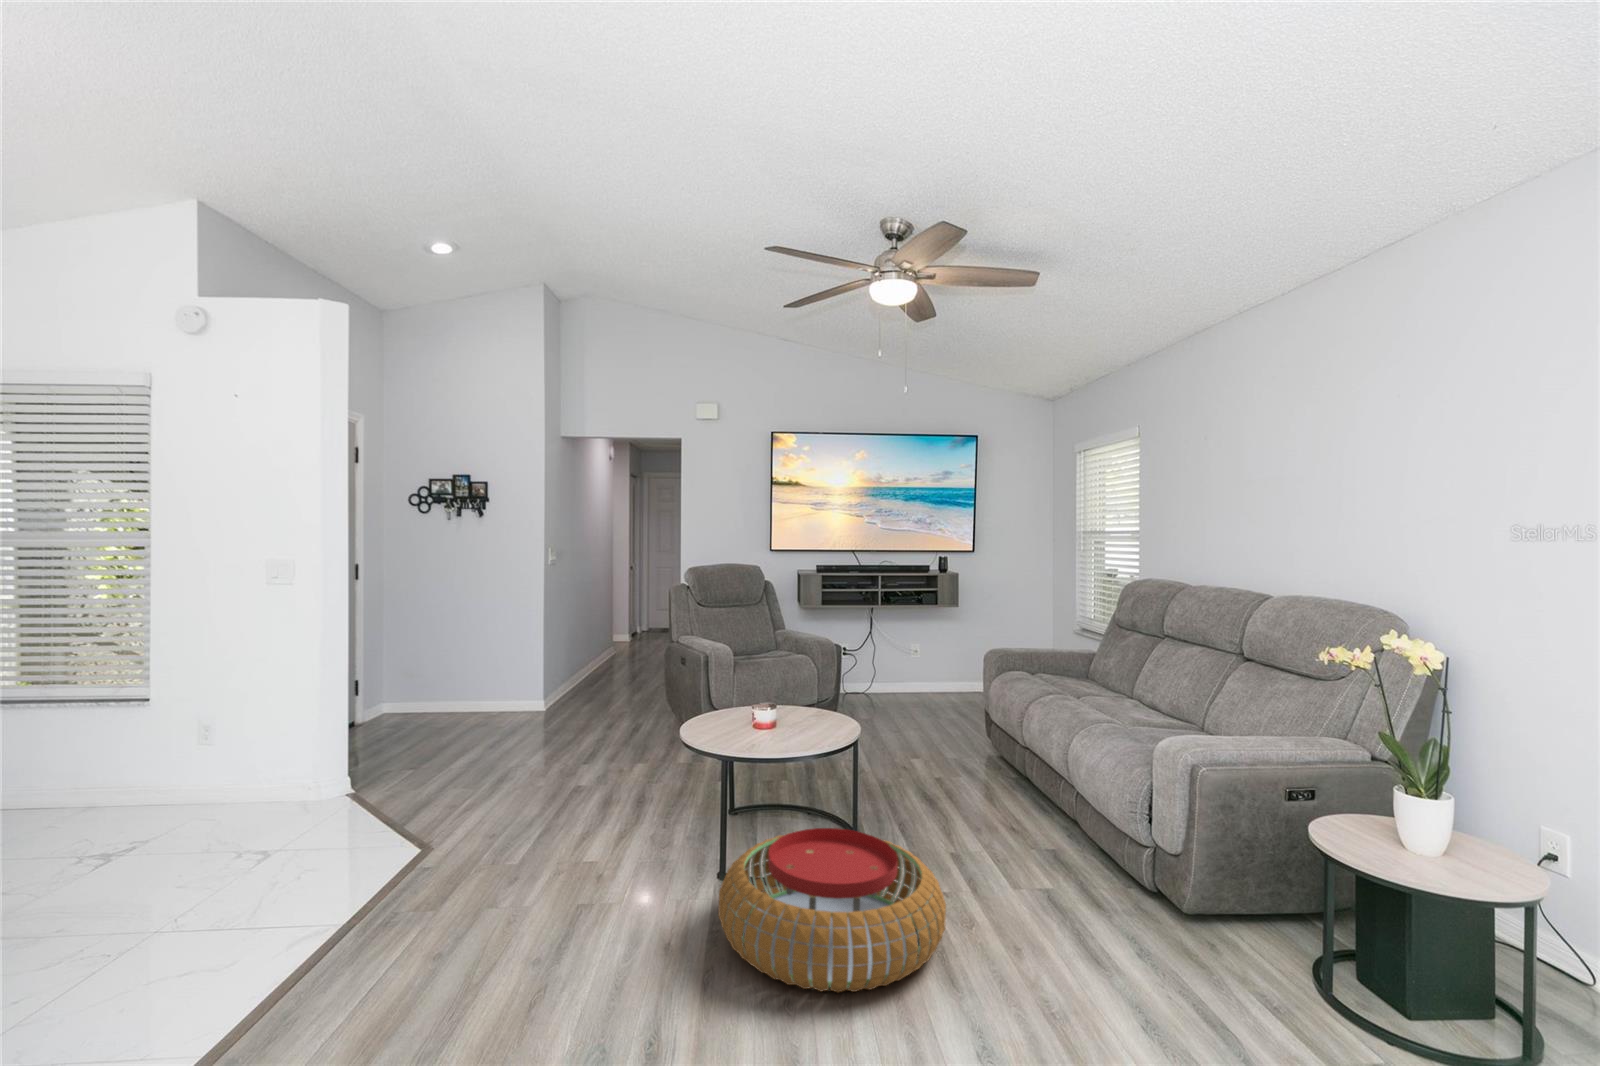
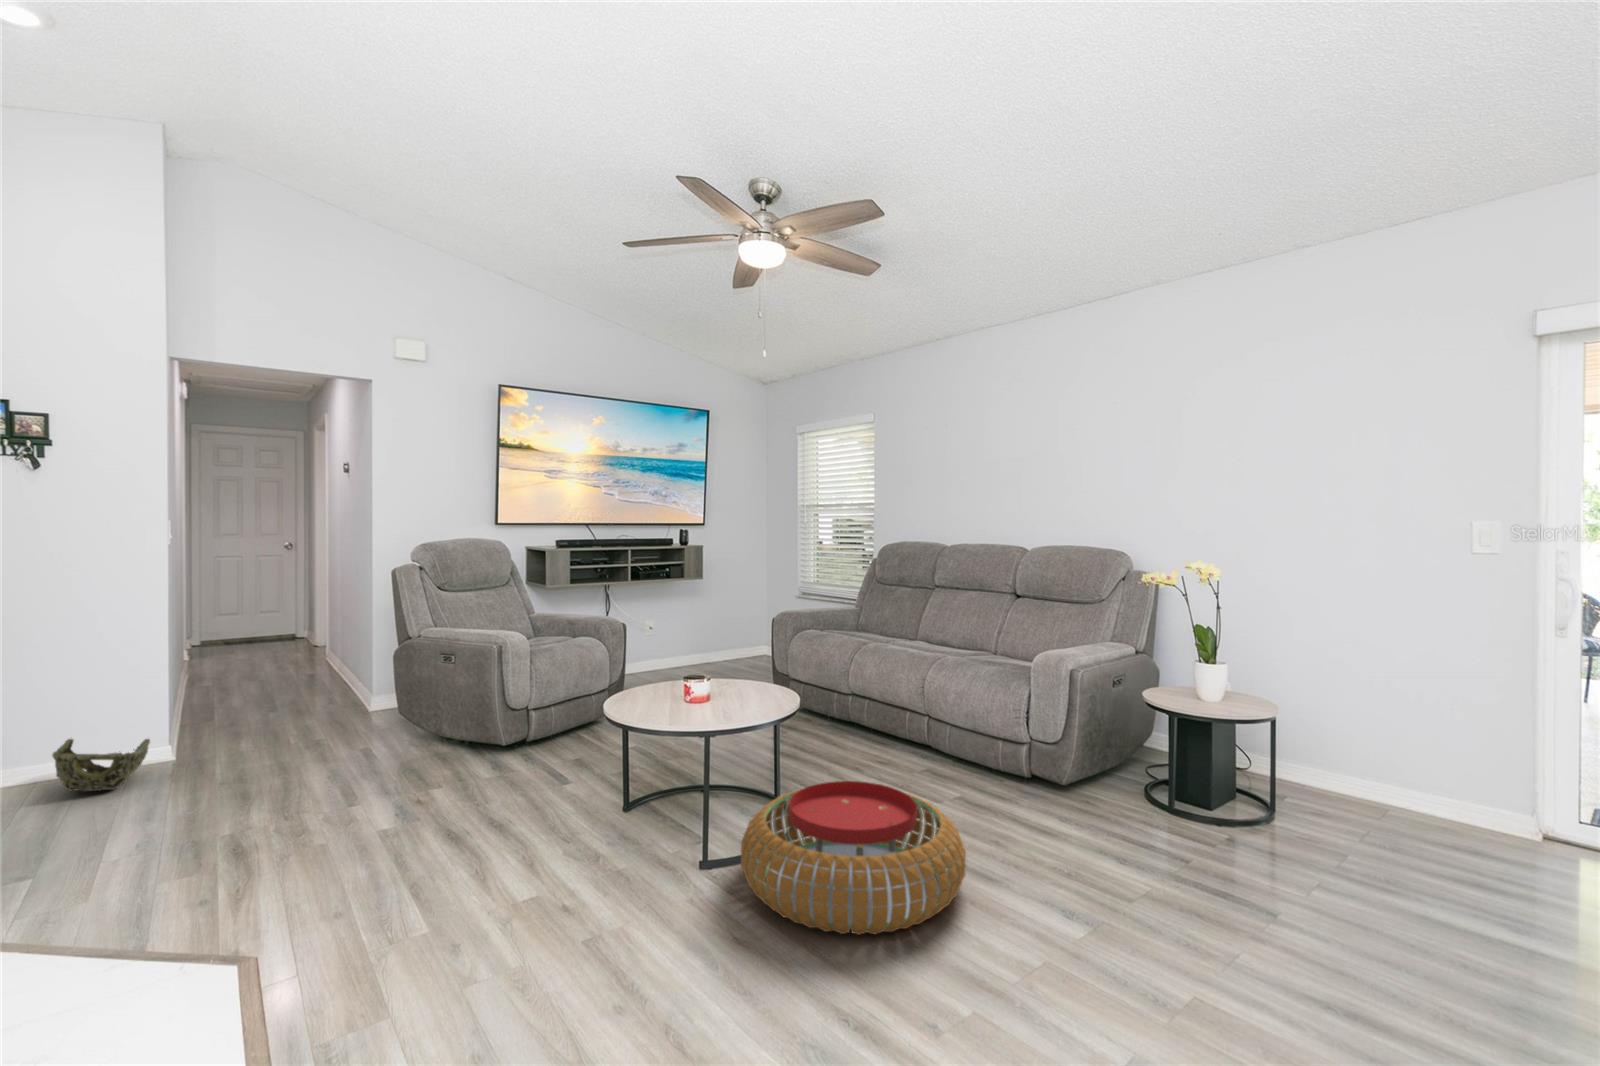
woven basket: none [459,685,520,724] -> present [52,739,150,791]

